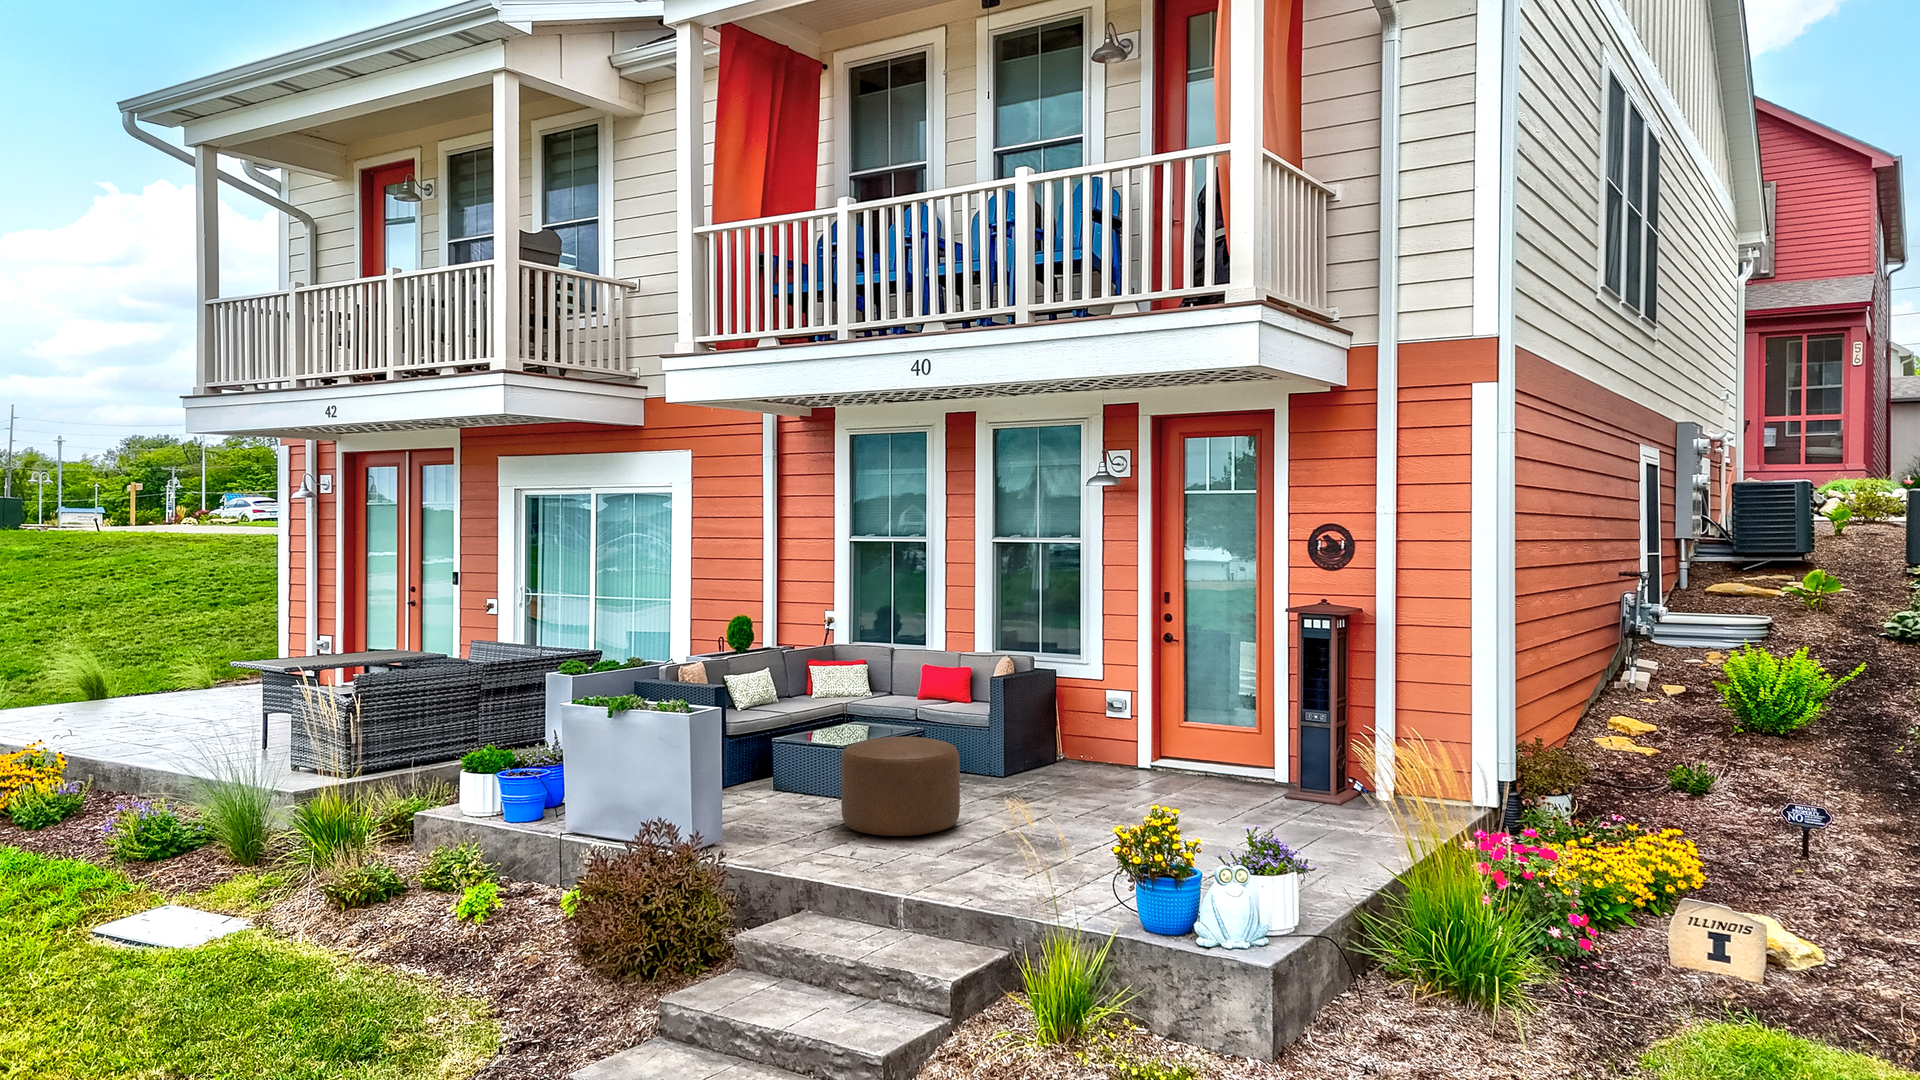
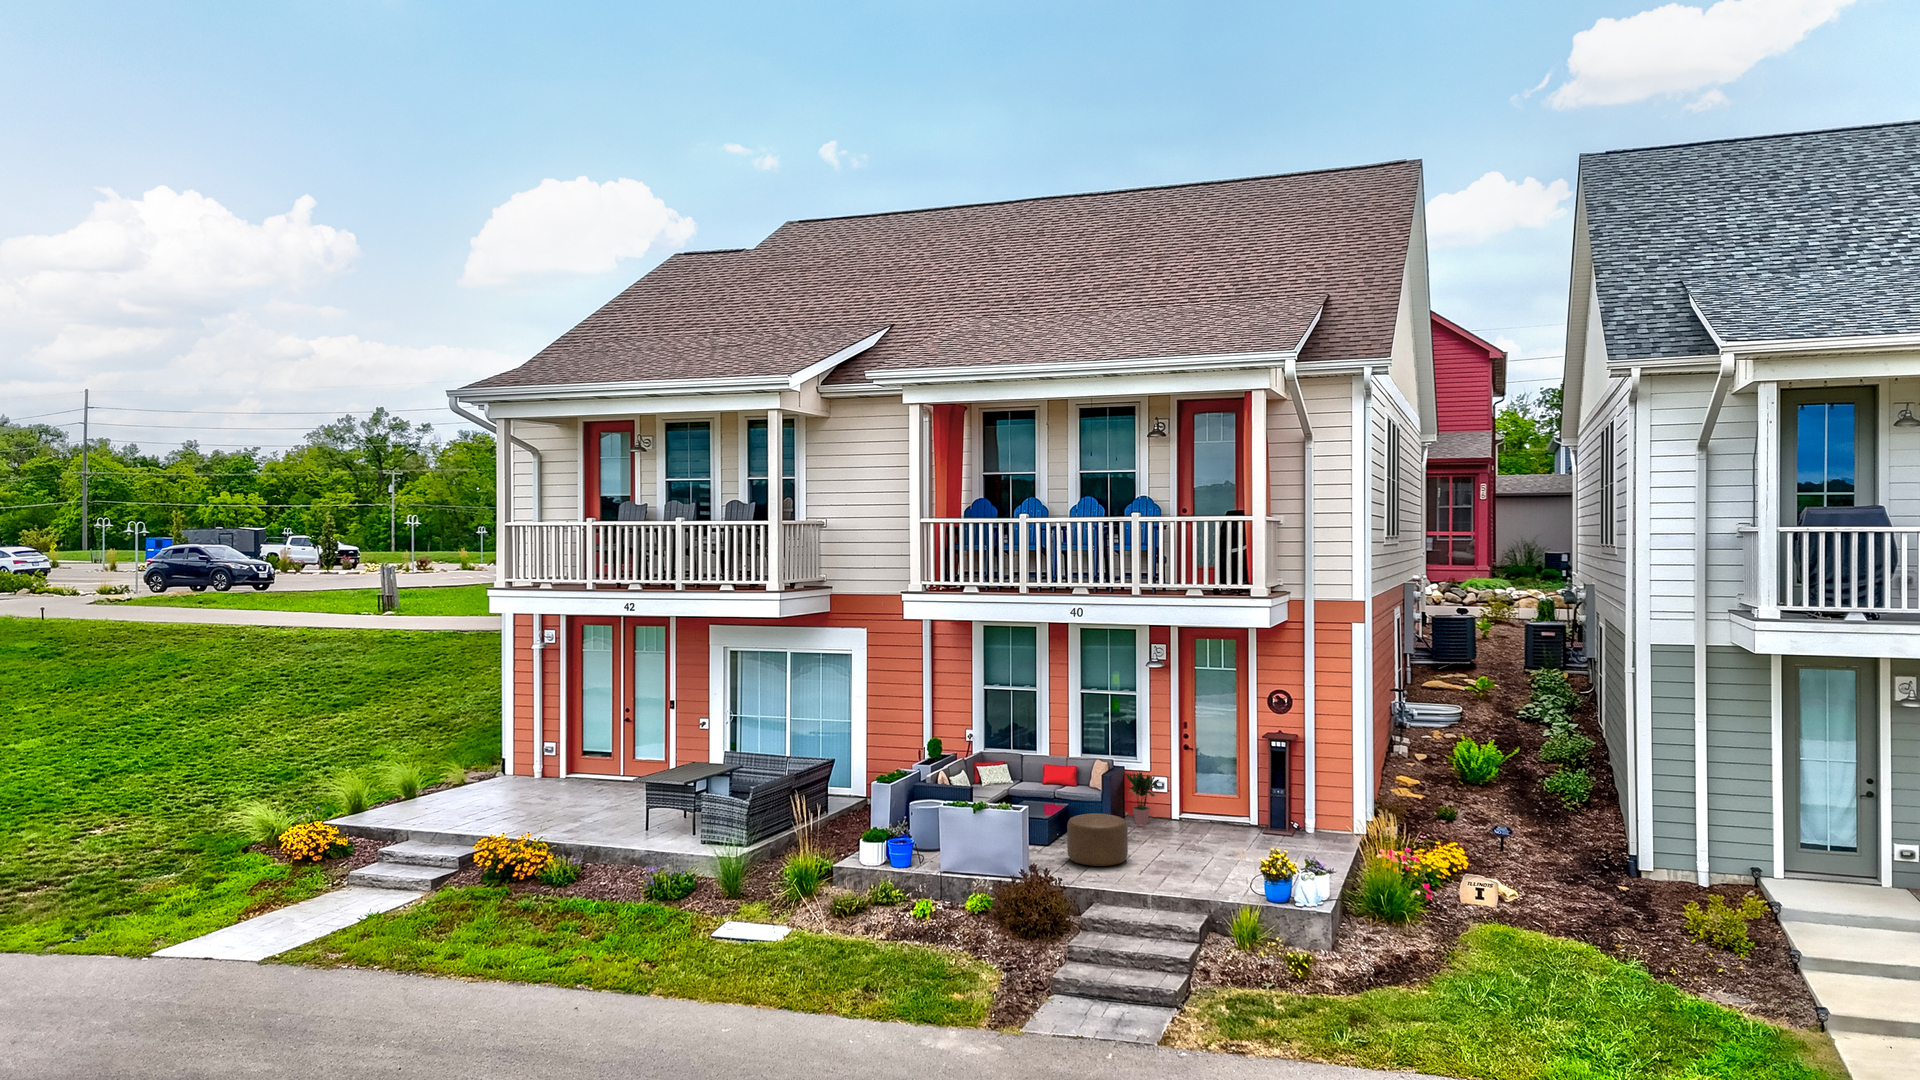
potted plant: none [1050,675,1111,775] -> present [1126,772,1159,825]

